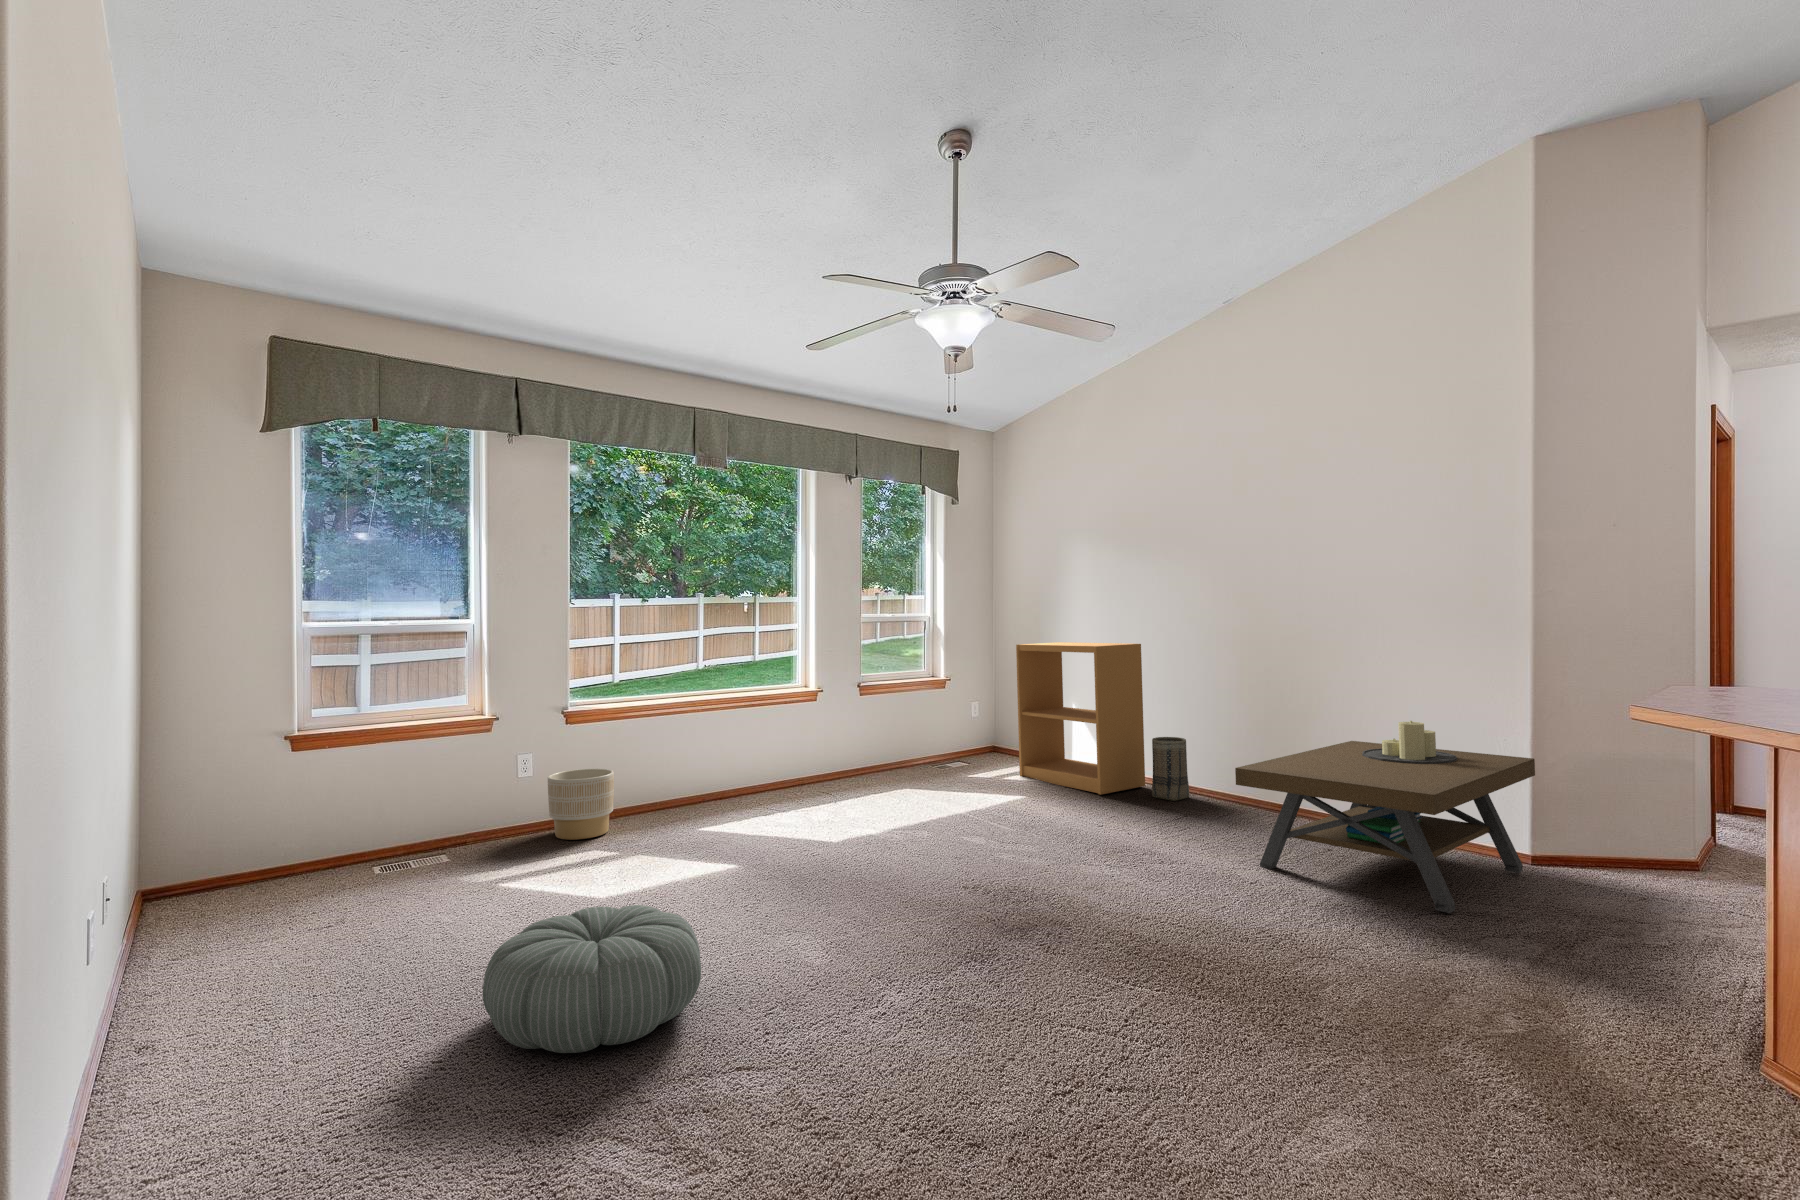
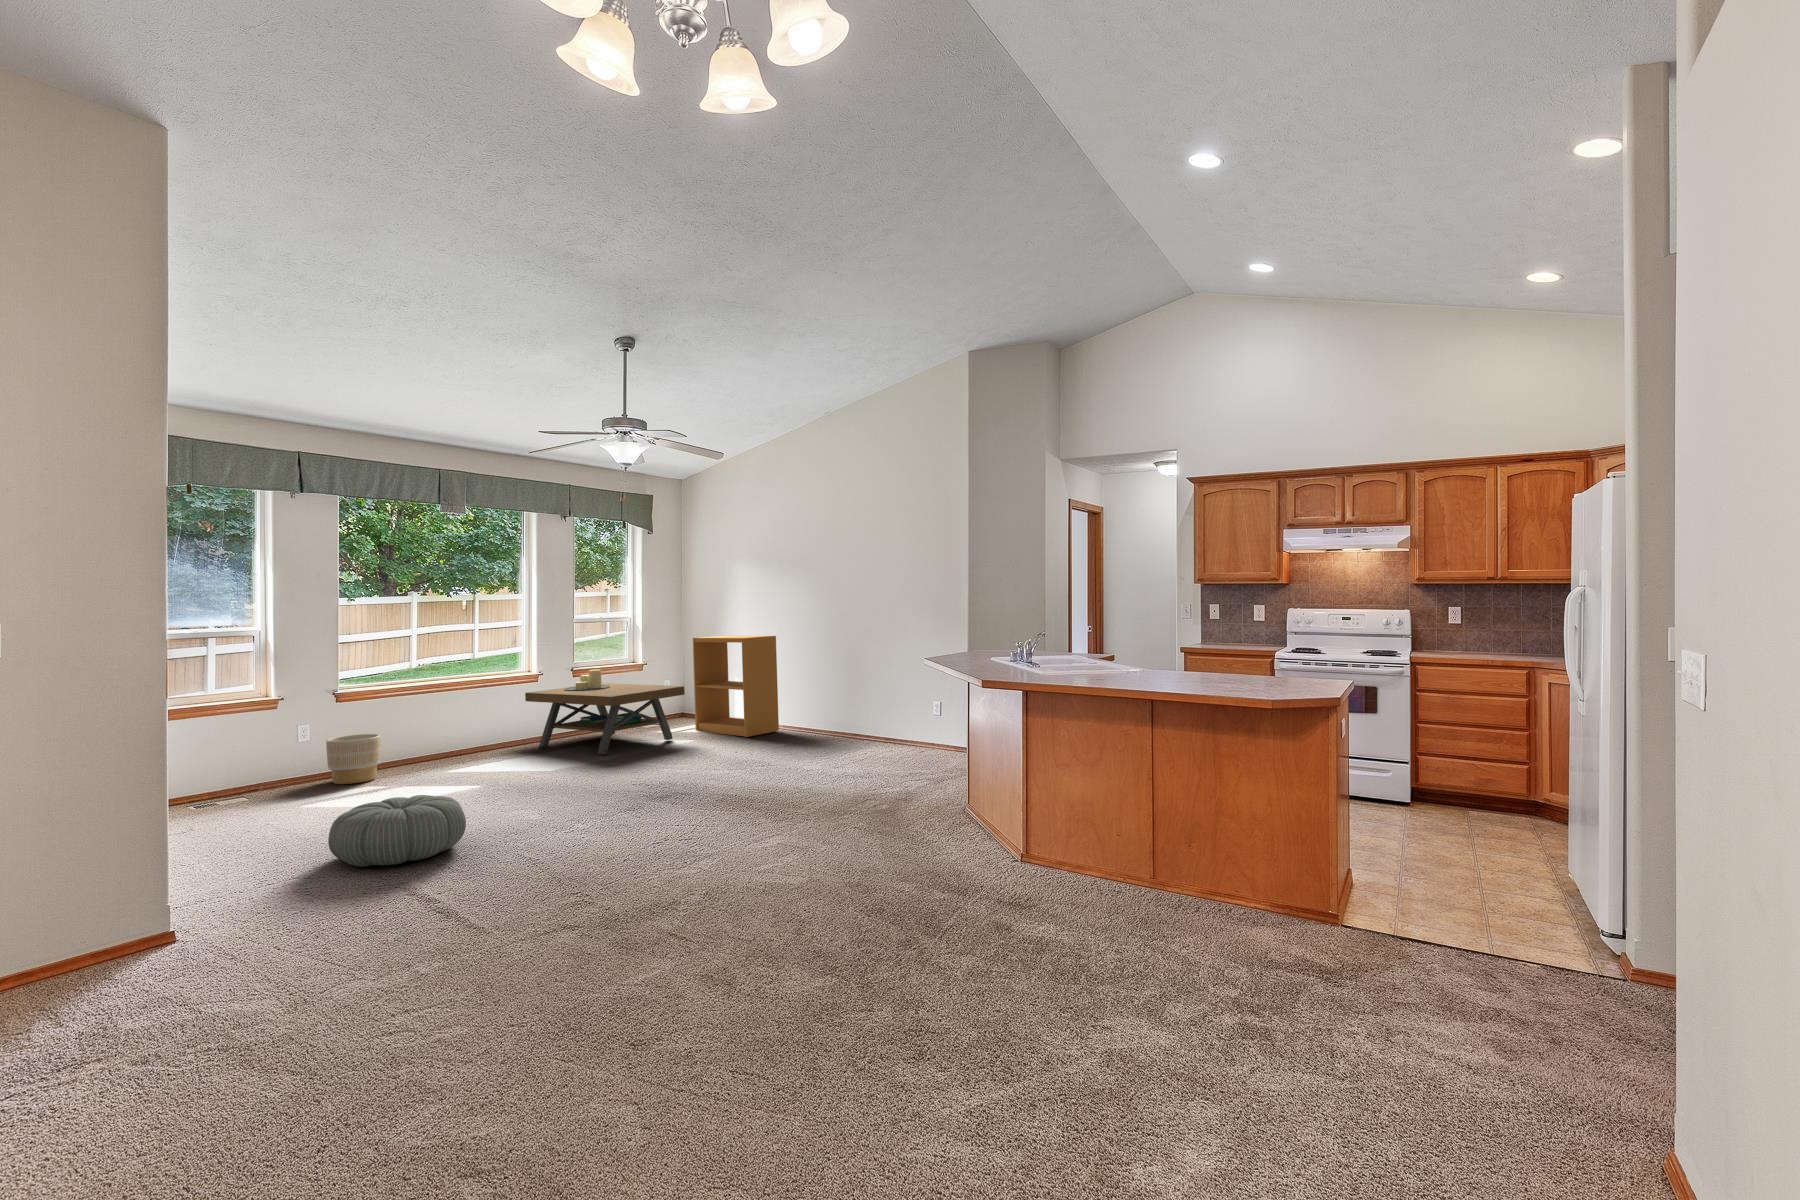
coffee table: present [1235,721,1535,913] -> present [525,669,685,754]
basket: present [1152,737,1189,801] -> none [780,697,804,738]

